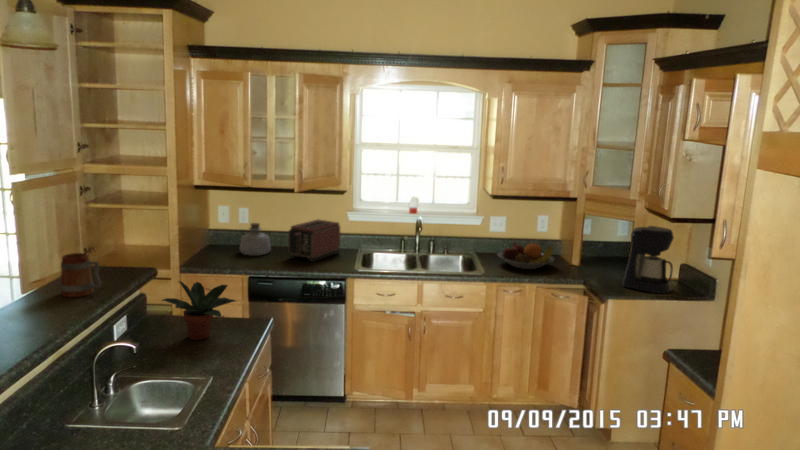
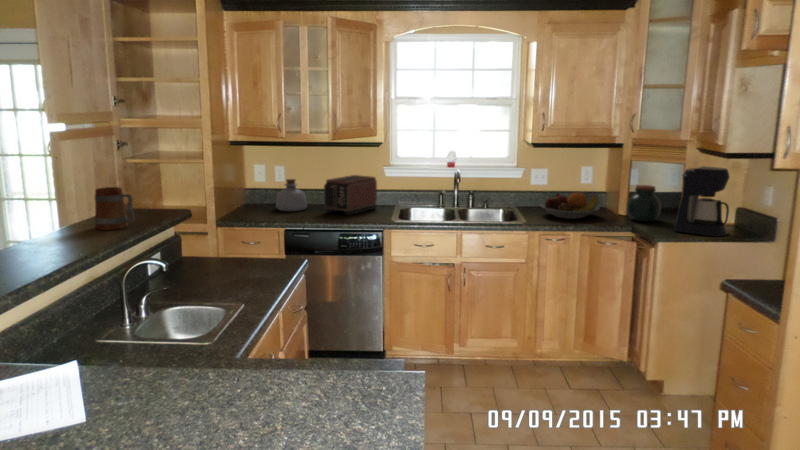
jar: none [579,238,611,274] -> present [627,185,661,222]
potted plant: present [162,281,236,340] -> none [194,215,271,275]

